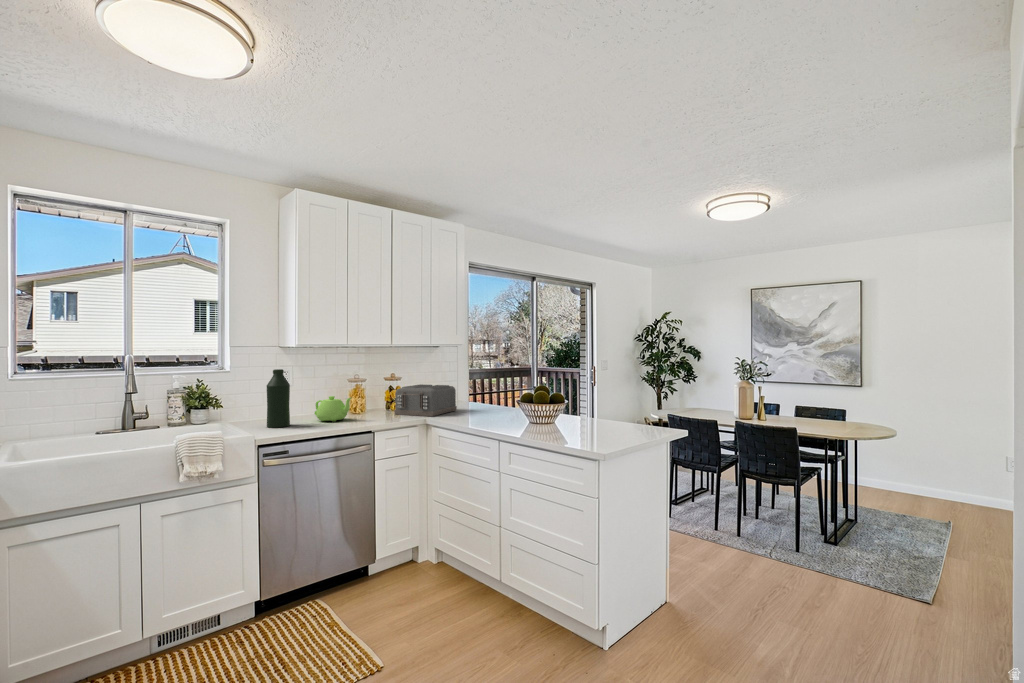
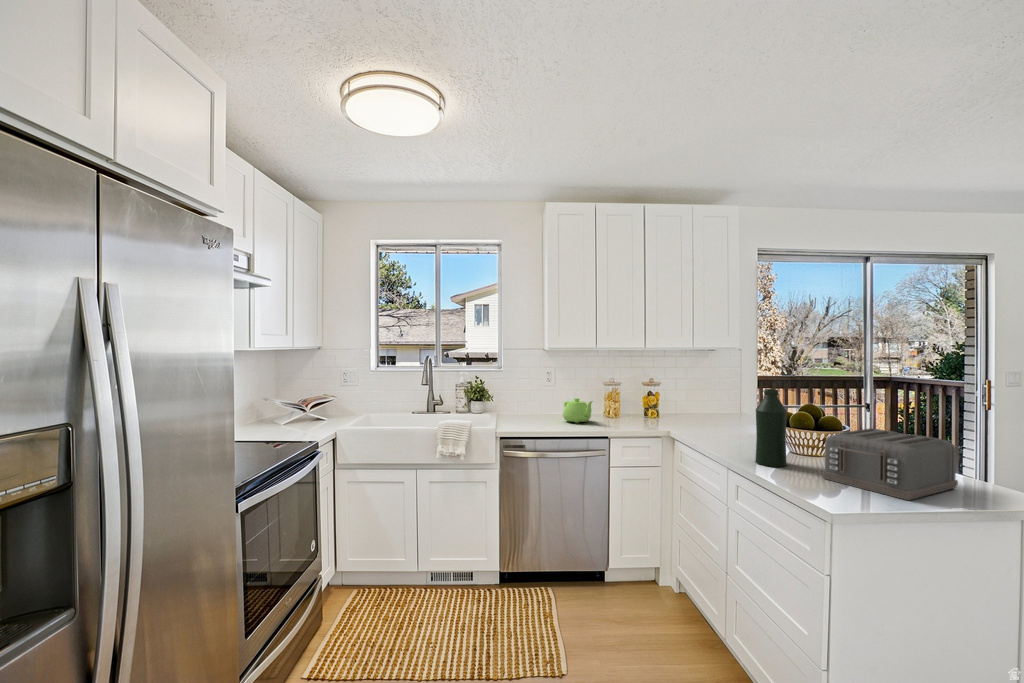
bottle: present [267,369,290,428] -> present [755,389,787,467]
toaster: present [394,384,457,416] -> present [822,428,958,500]

